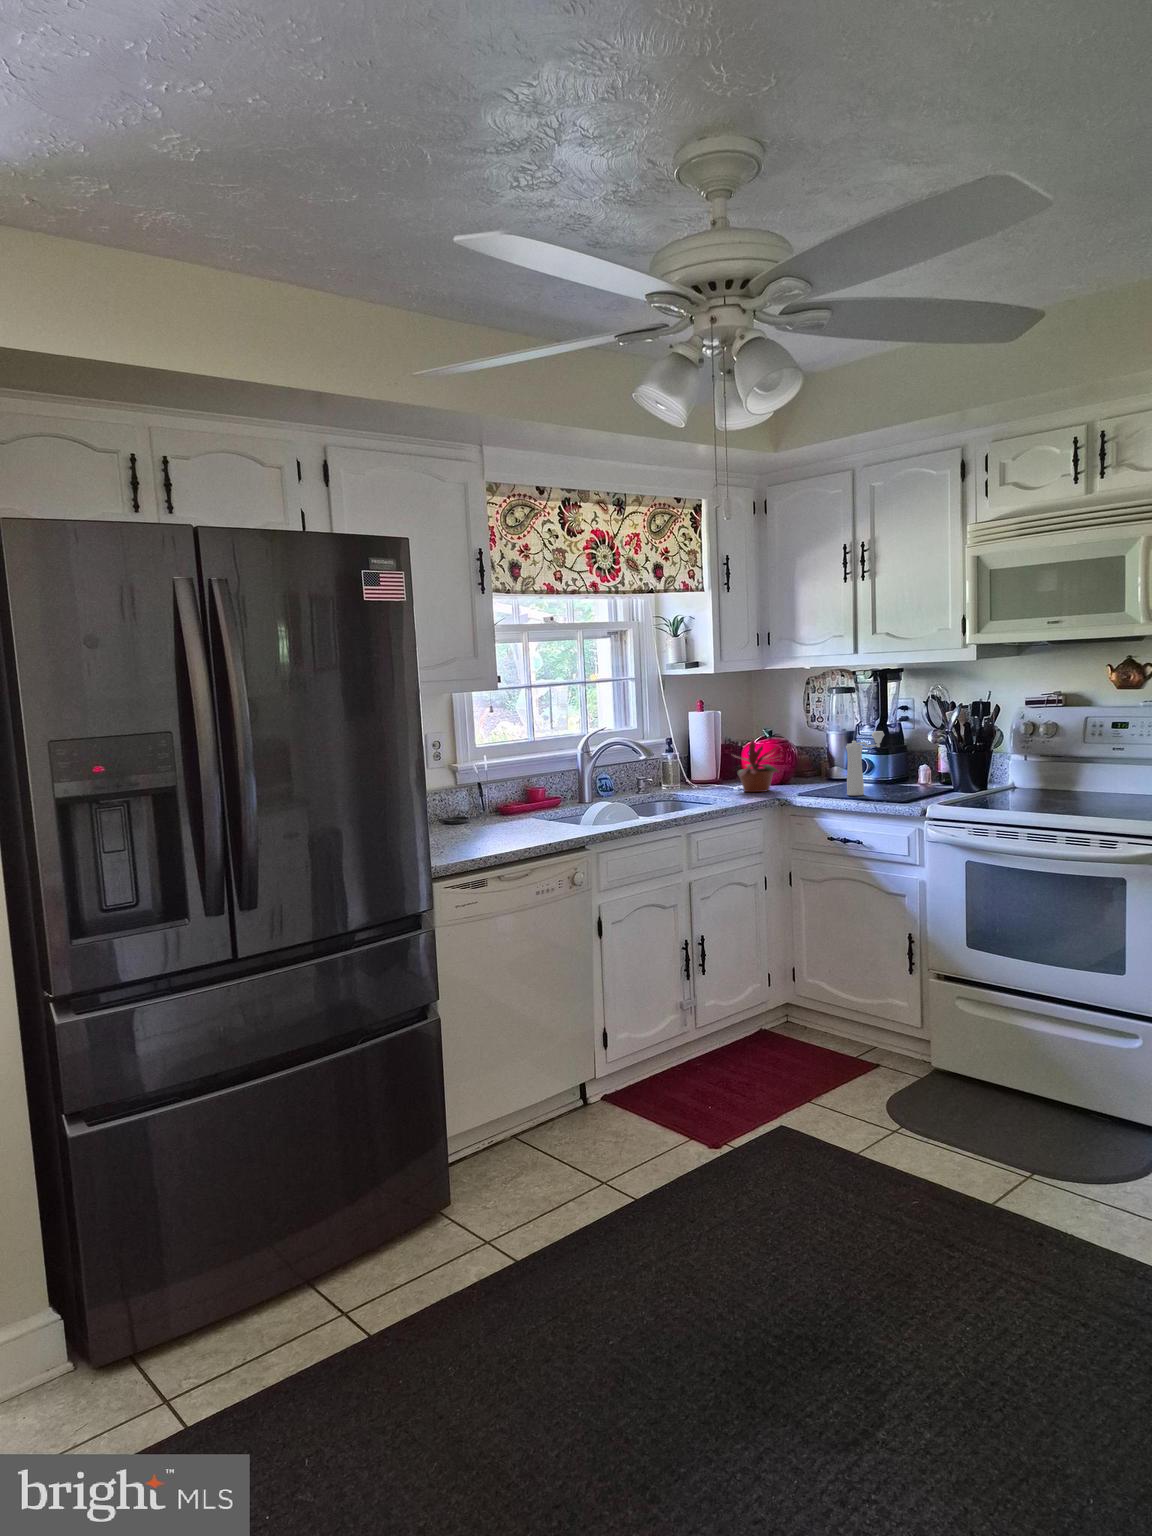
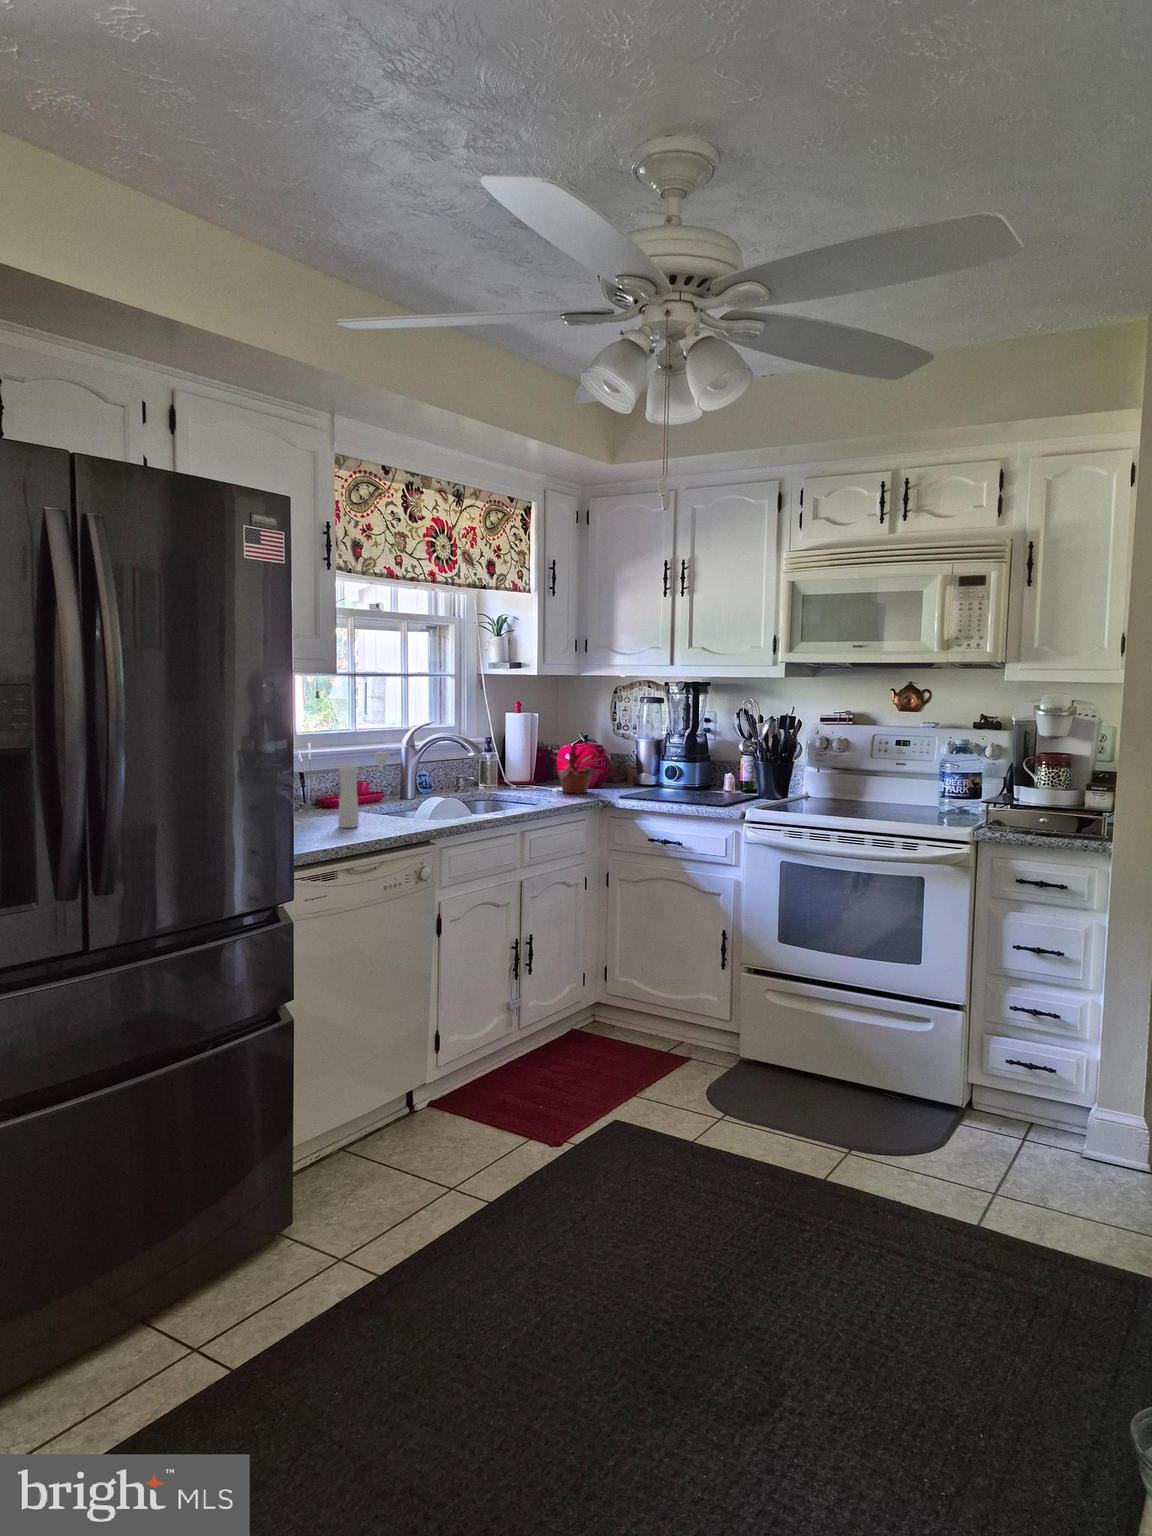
pepper mill: present [846,731,884,795] -> present [338,752,389,828]

